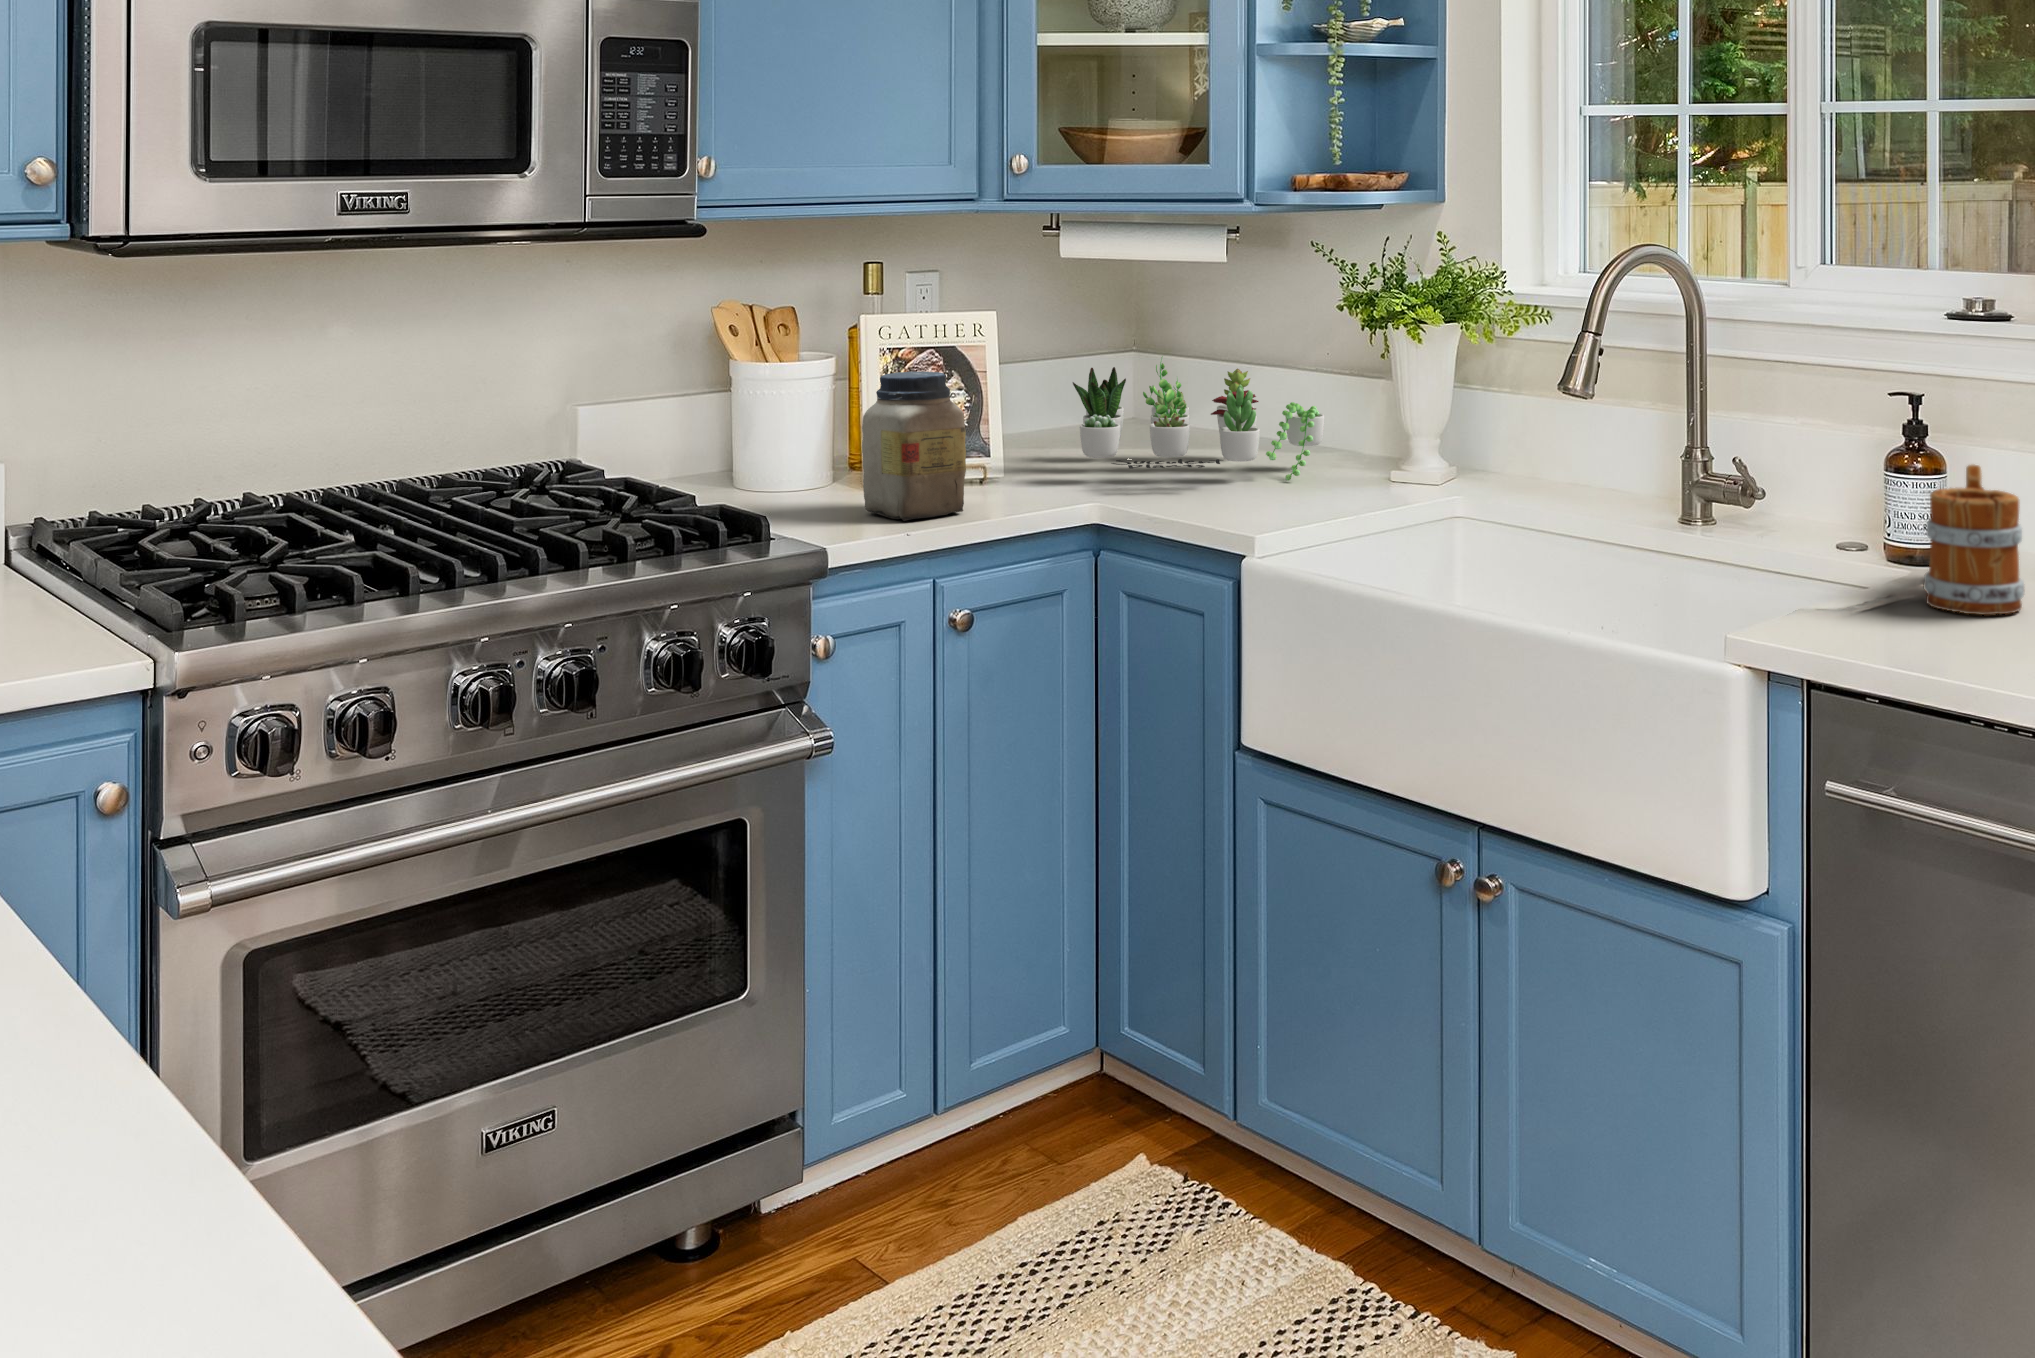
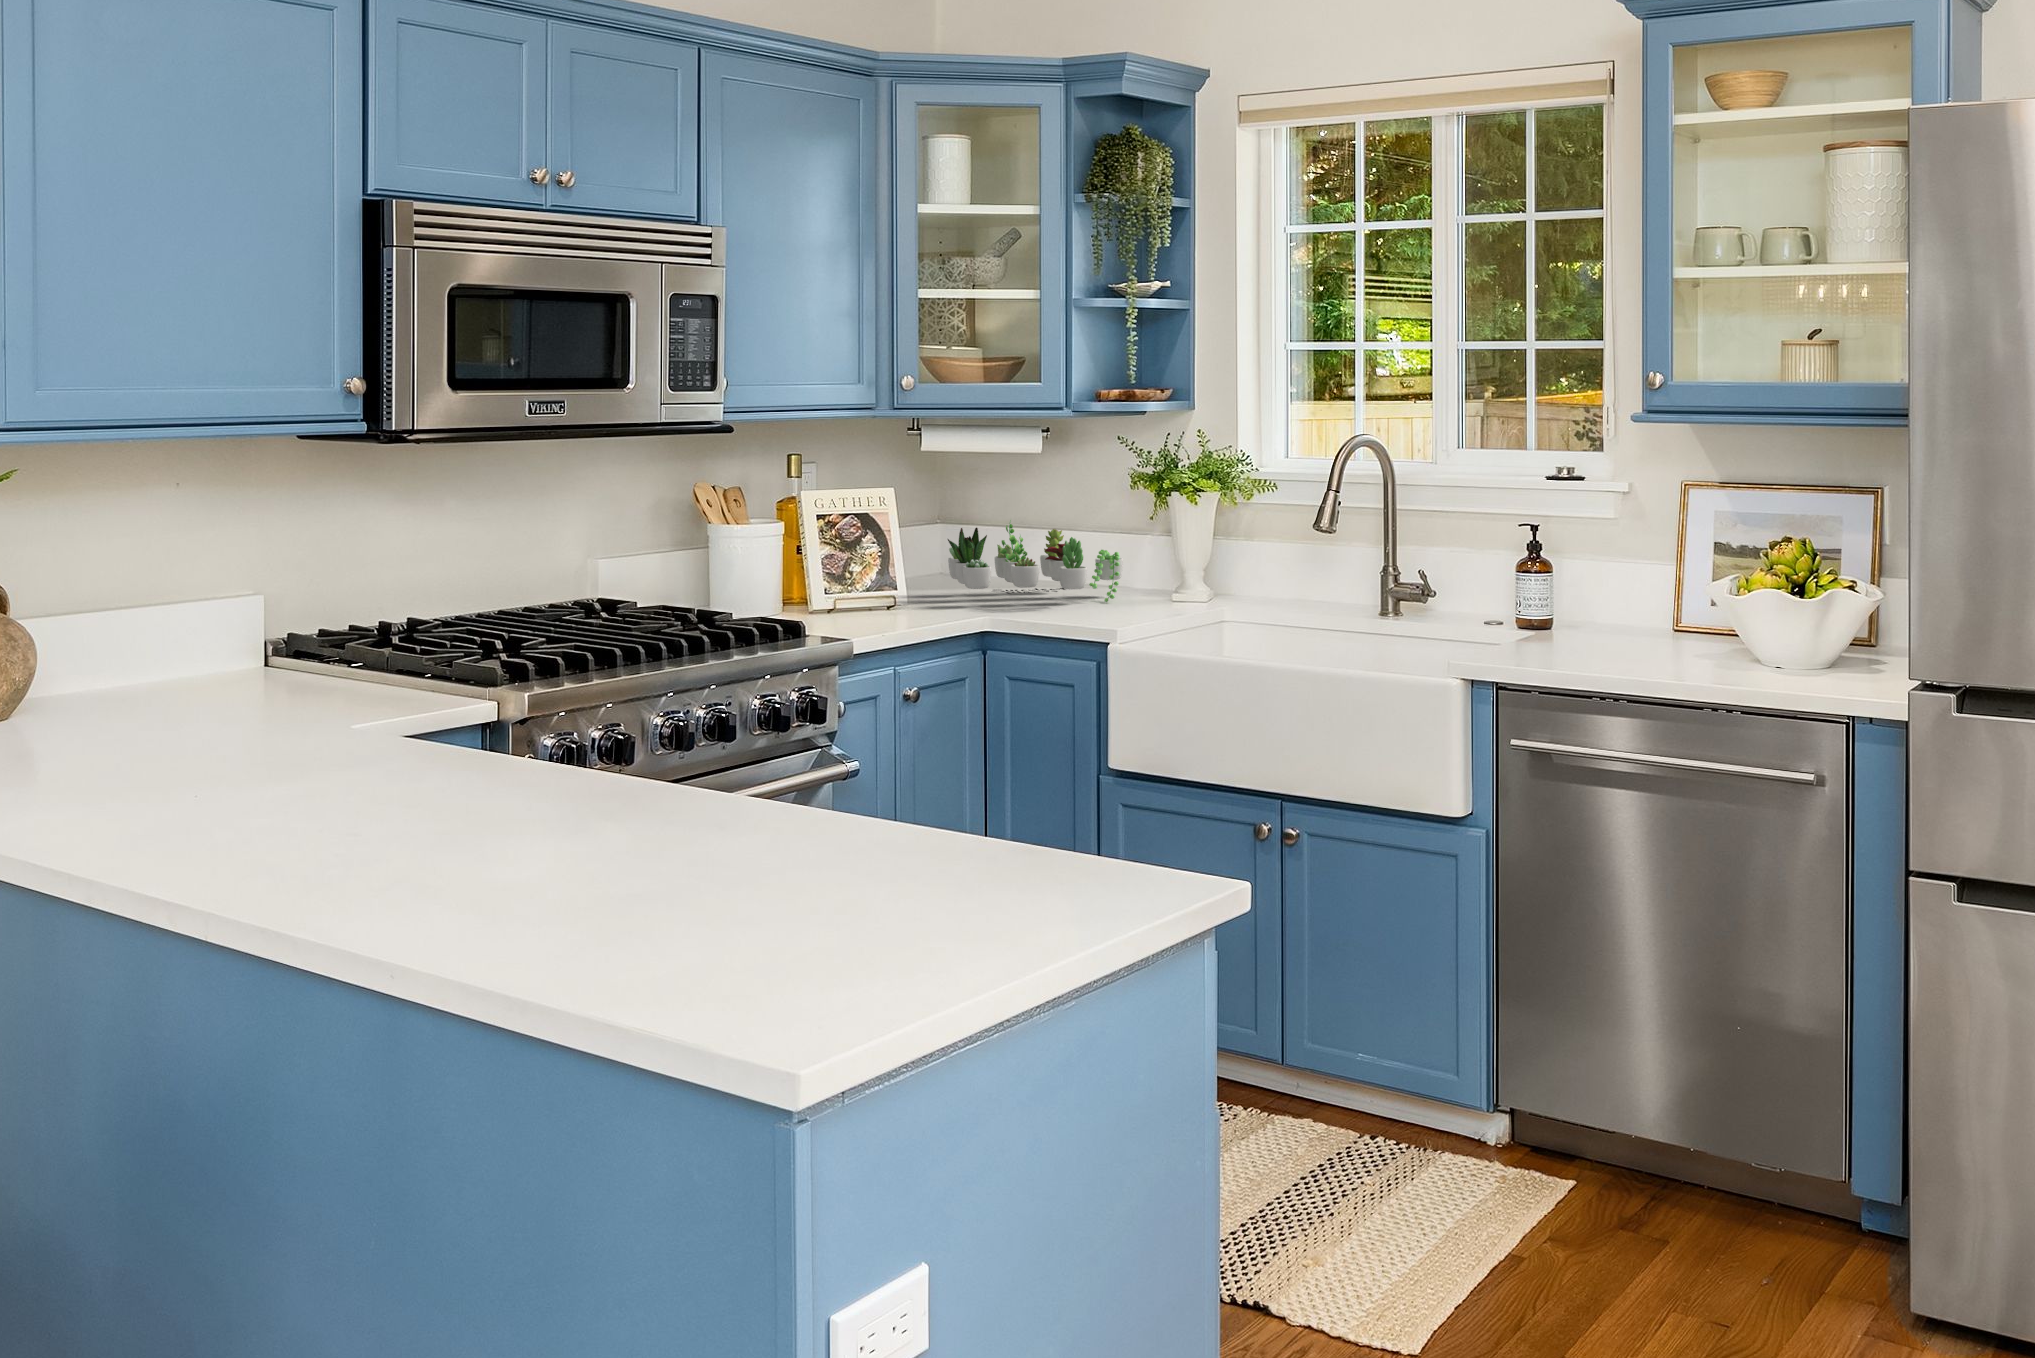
jar: present [862,371,966,521] -> none [839,527,910,628]
mug: present [1924,465,2024,615] -> none [1549,564,1607,649]

